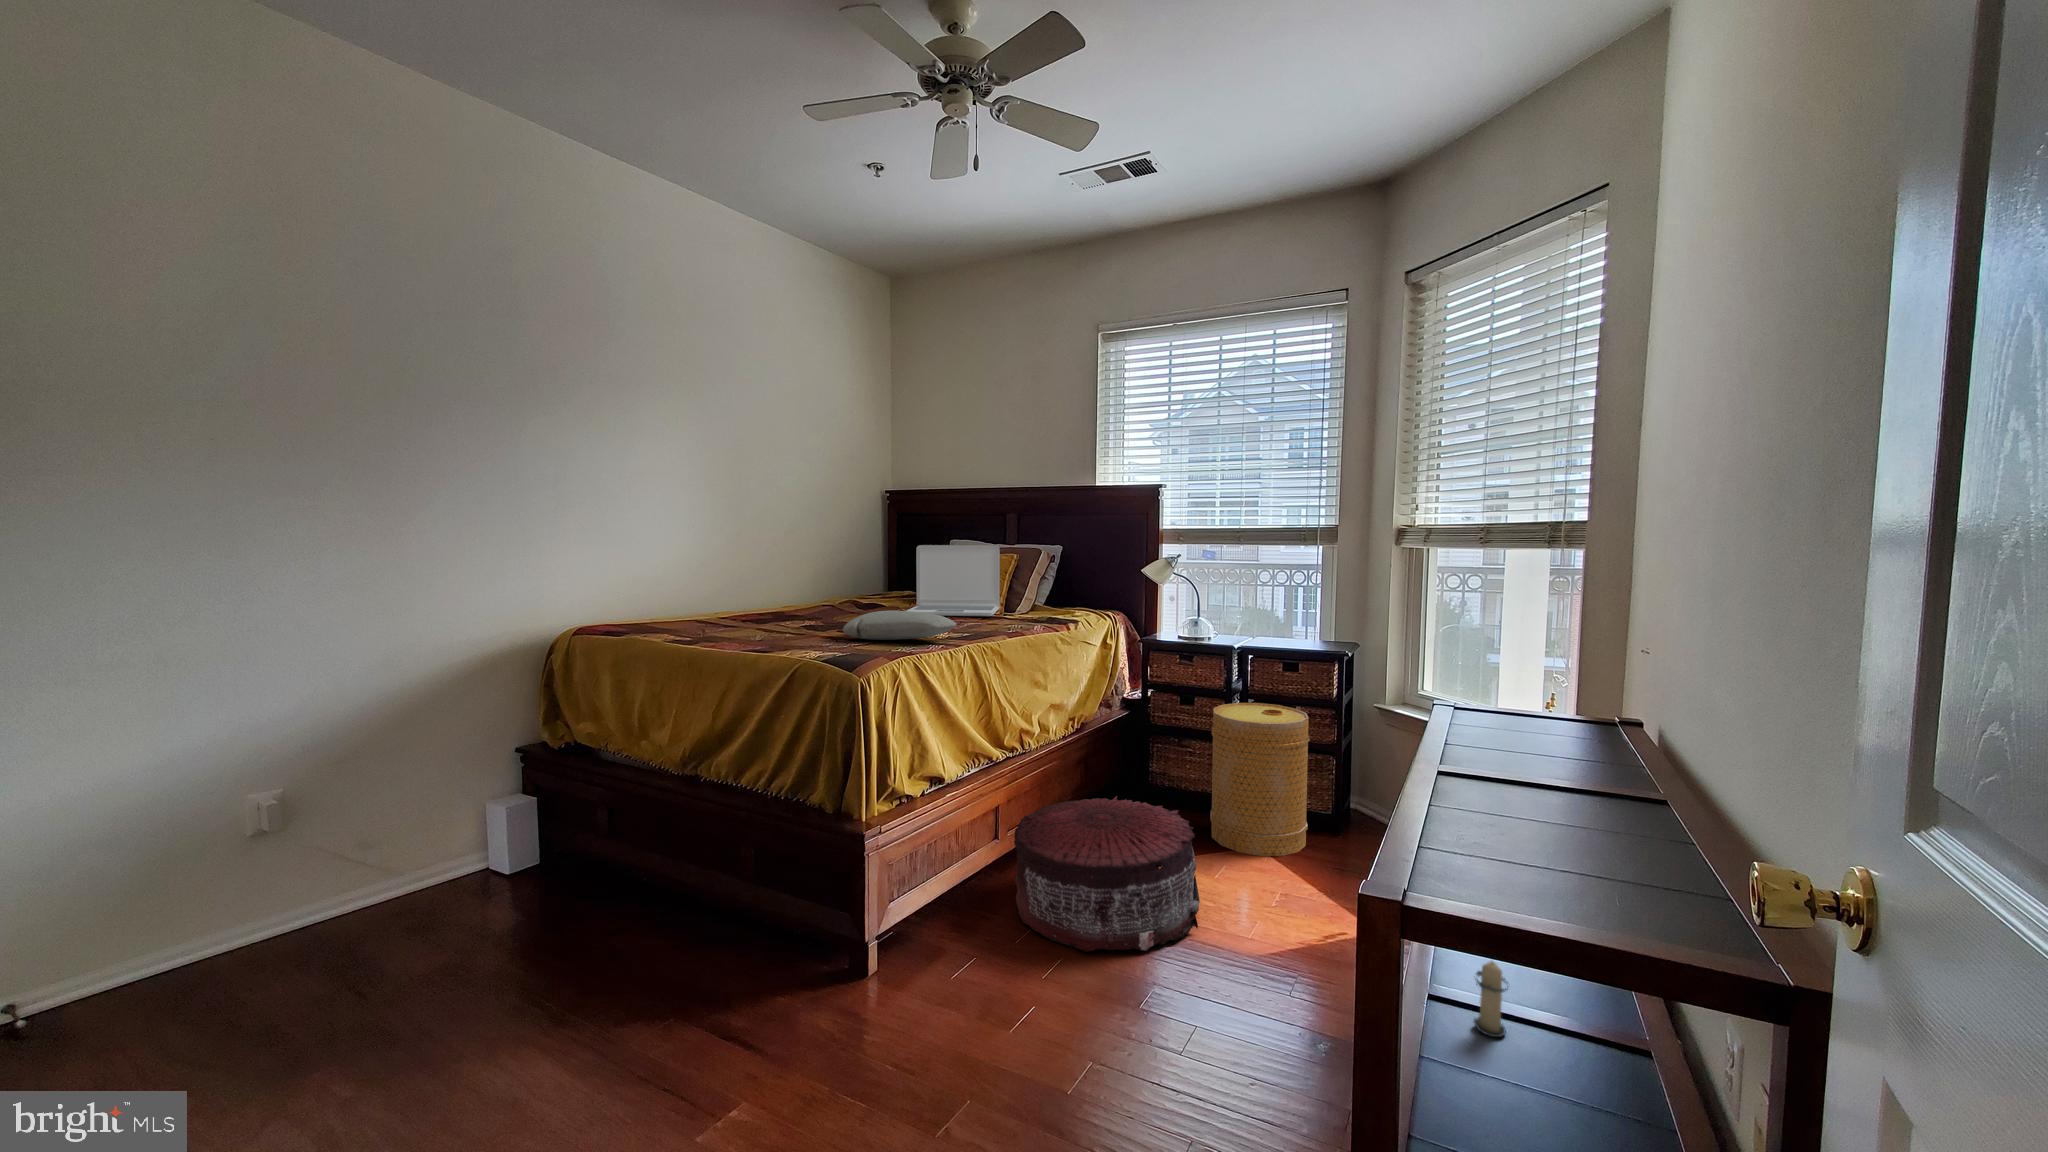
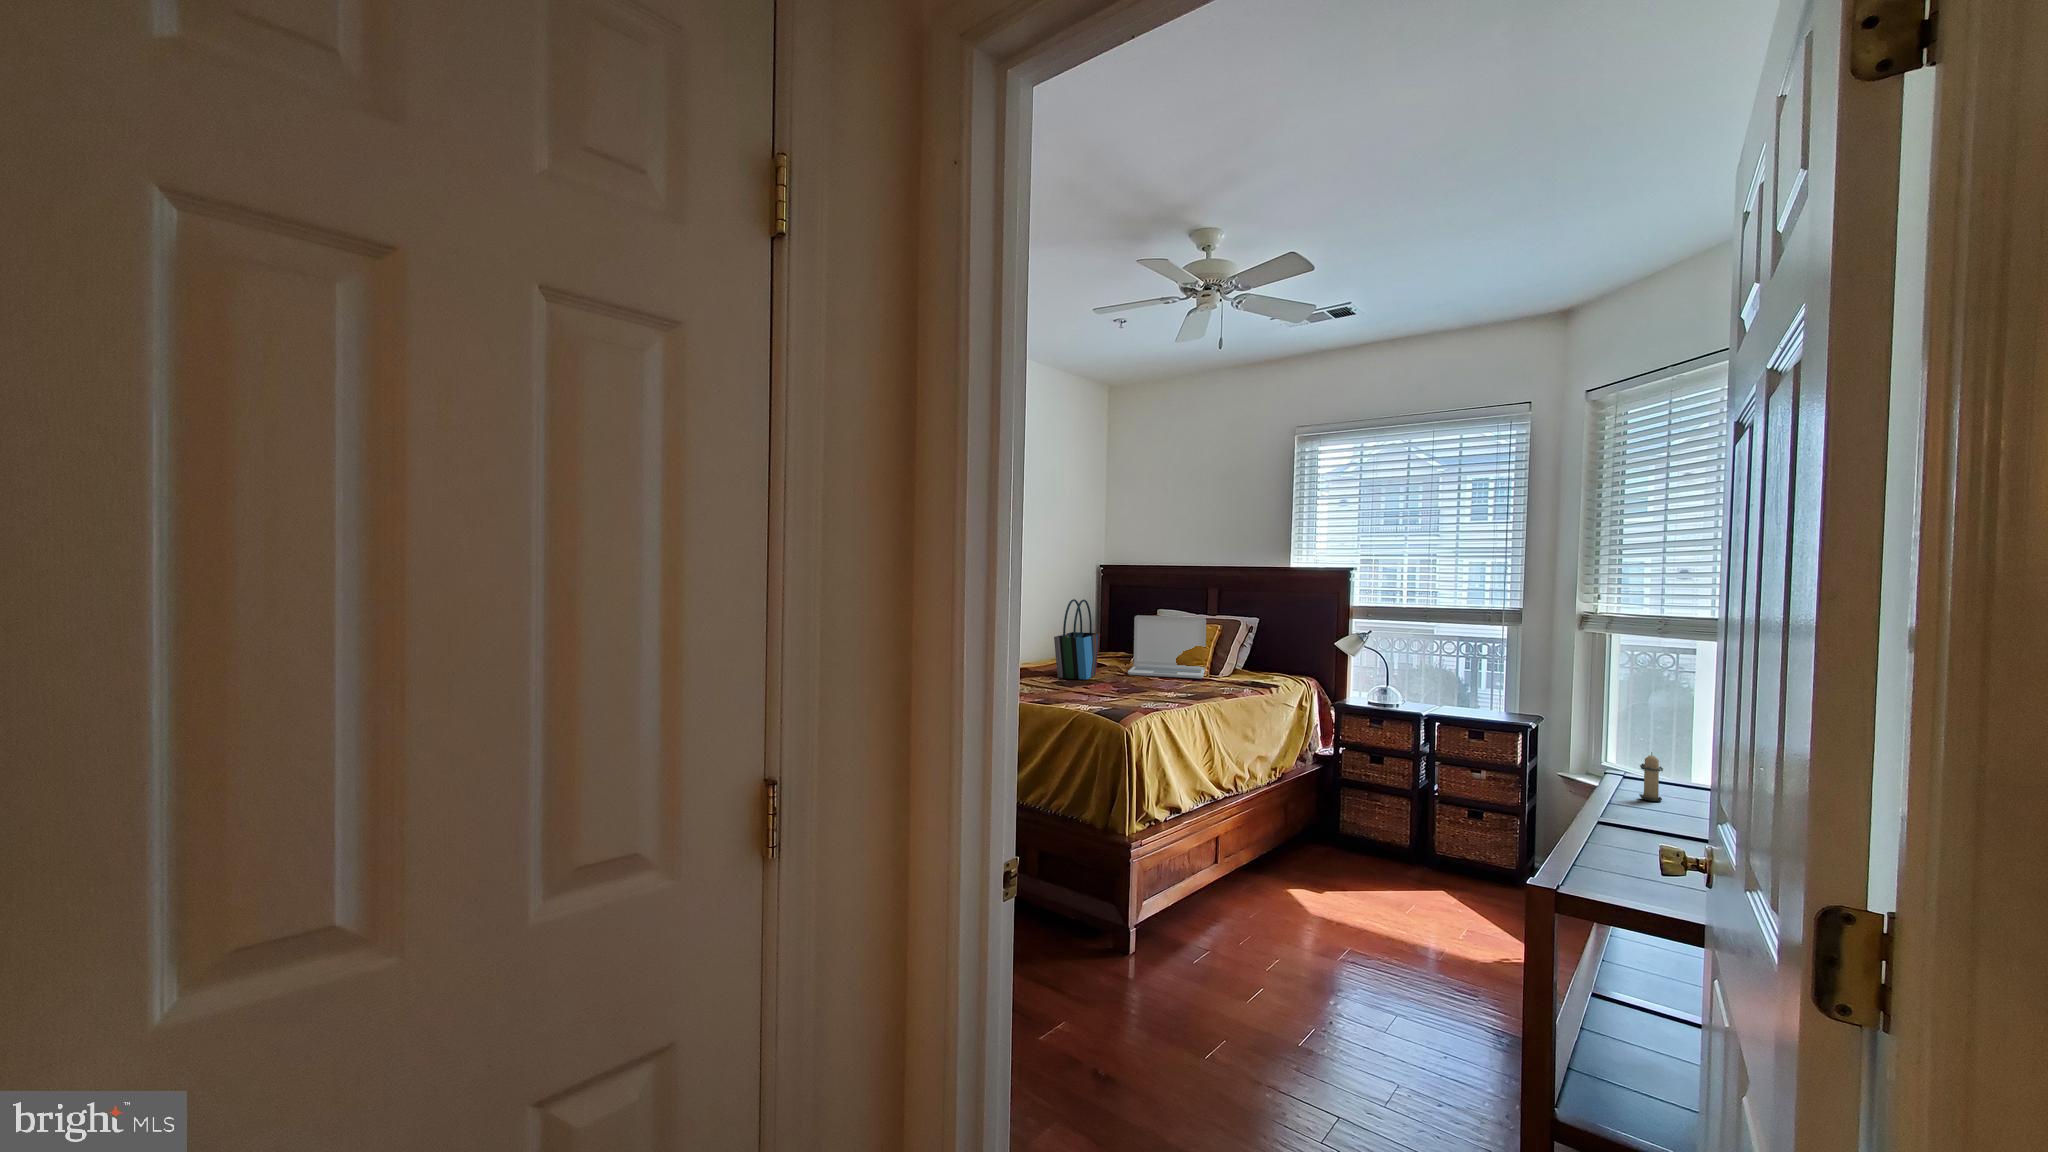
tote bag: none [802,523,869,622] -> present [1054,599,1100,680]
pillow: present [843,611,957,640] -> none [1096,675,1185,697]
basket: present [1210,703,1310,856] -> none [1399,765,1494,902]
pouf: present [1014,796,1200,952] -> none [1234,836,1393,958]
candle: present [1473,961,1508,1037] -> present [1639,753,1663,801]

